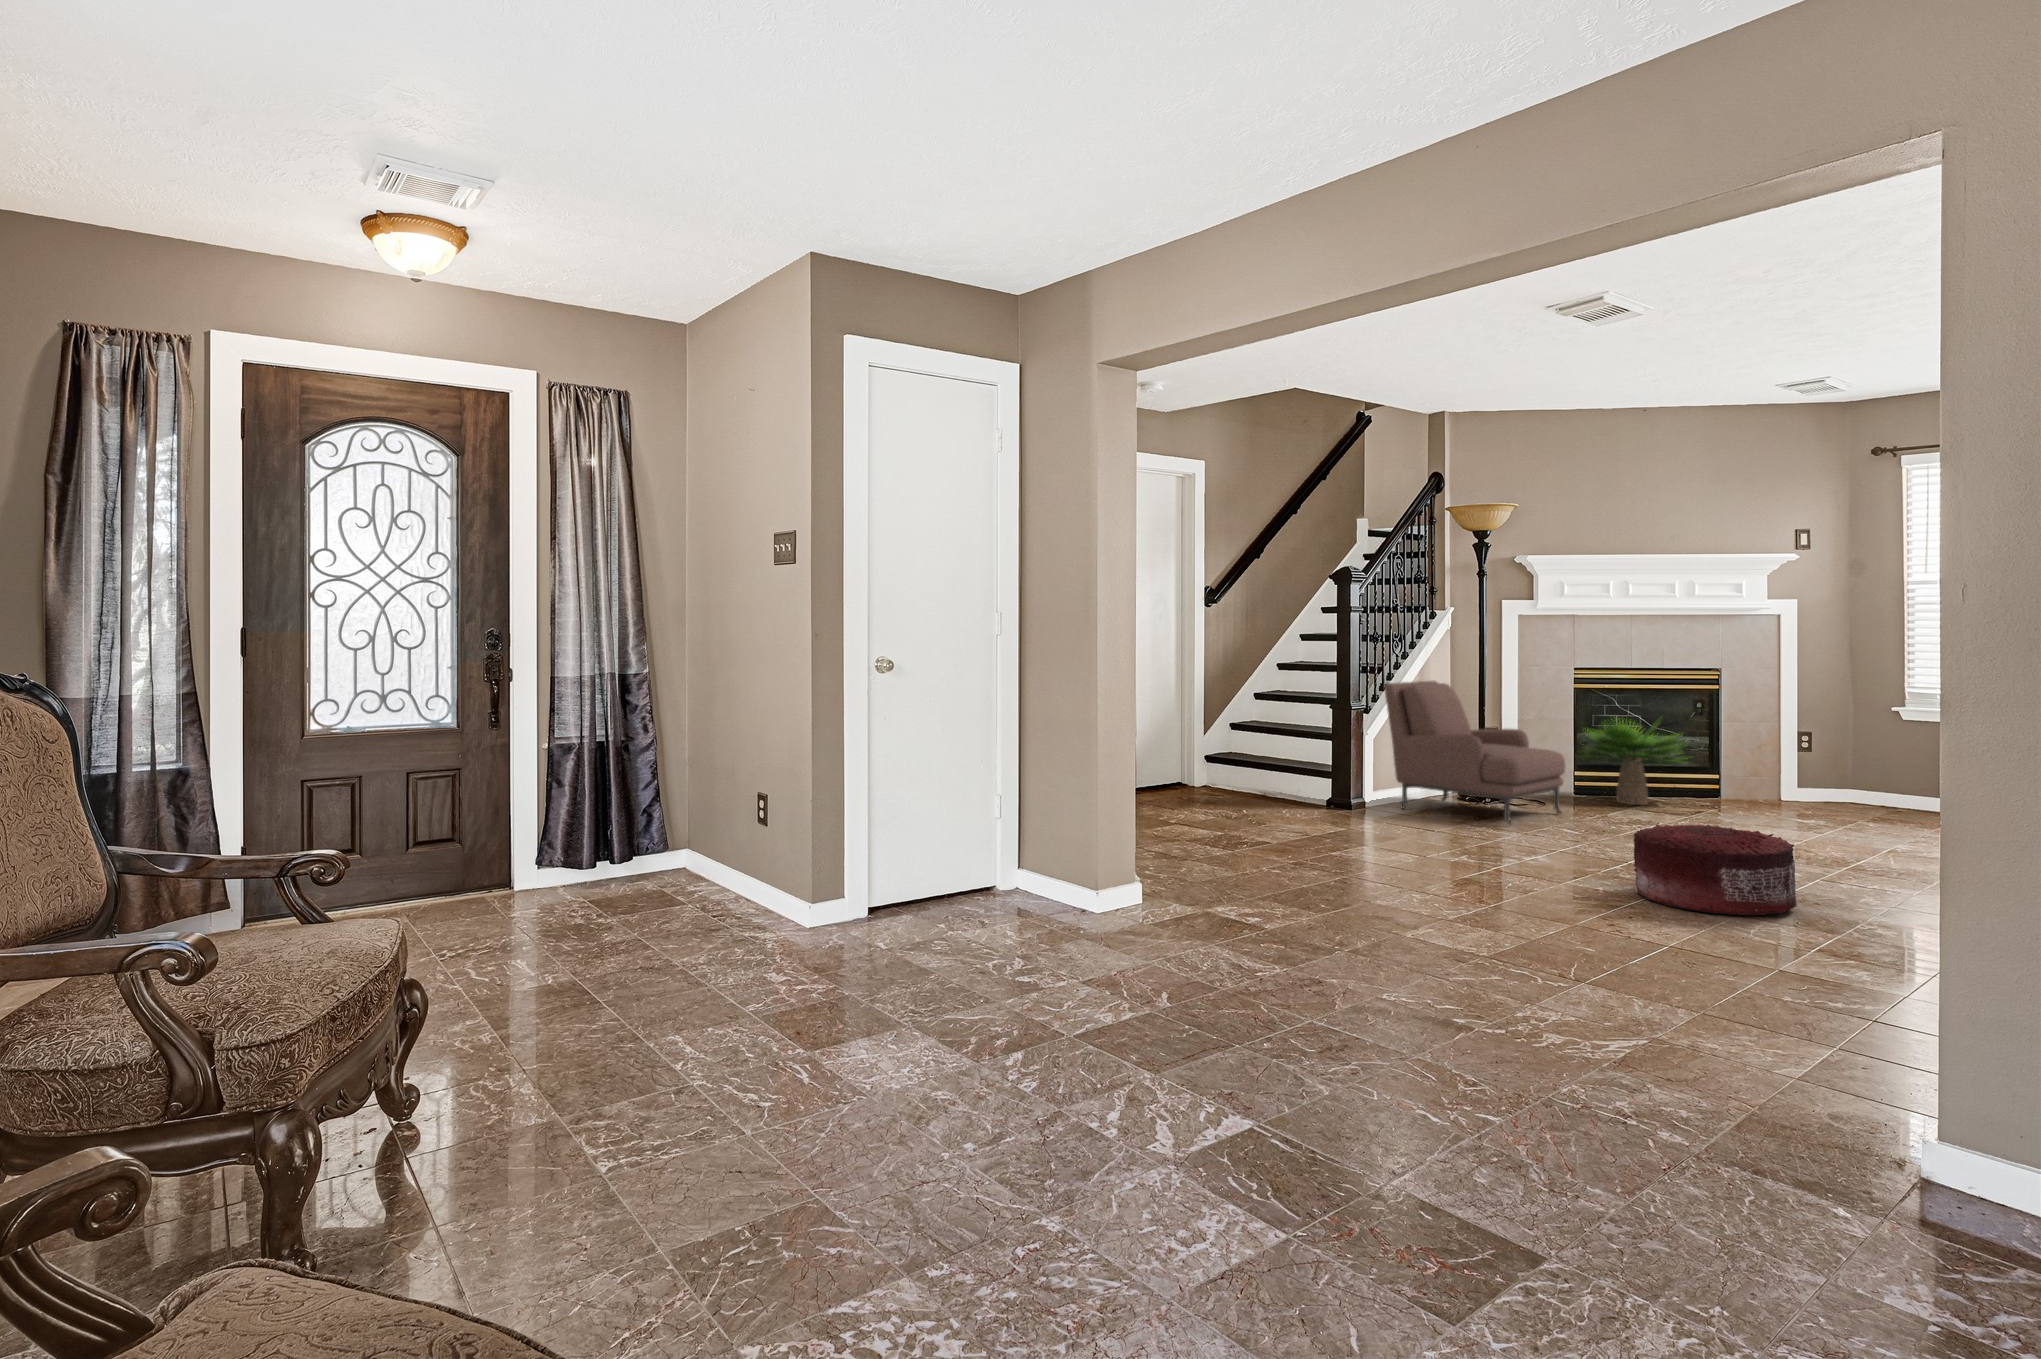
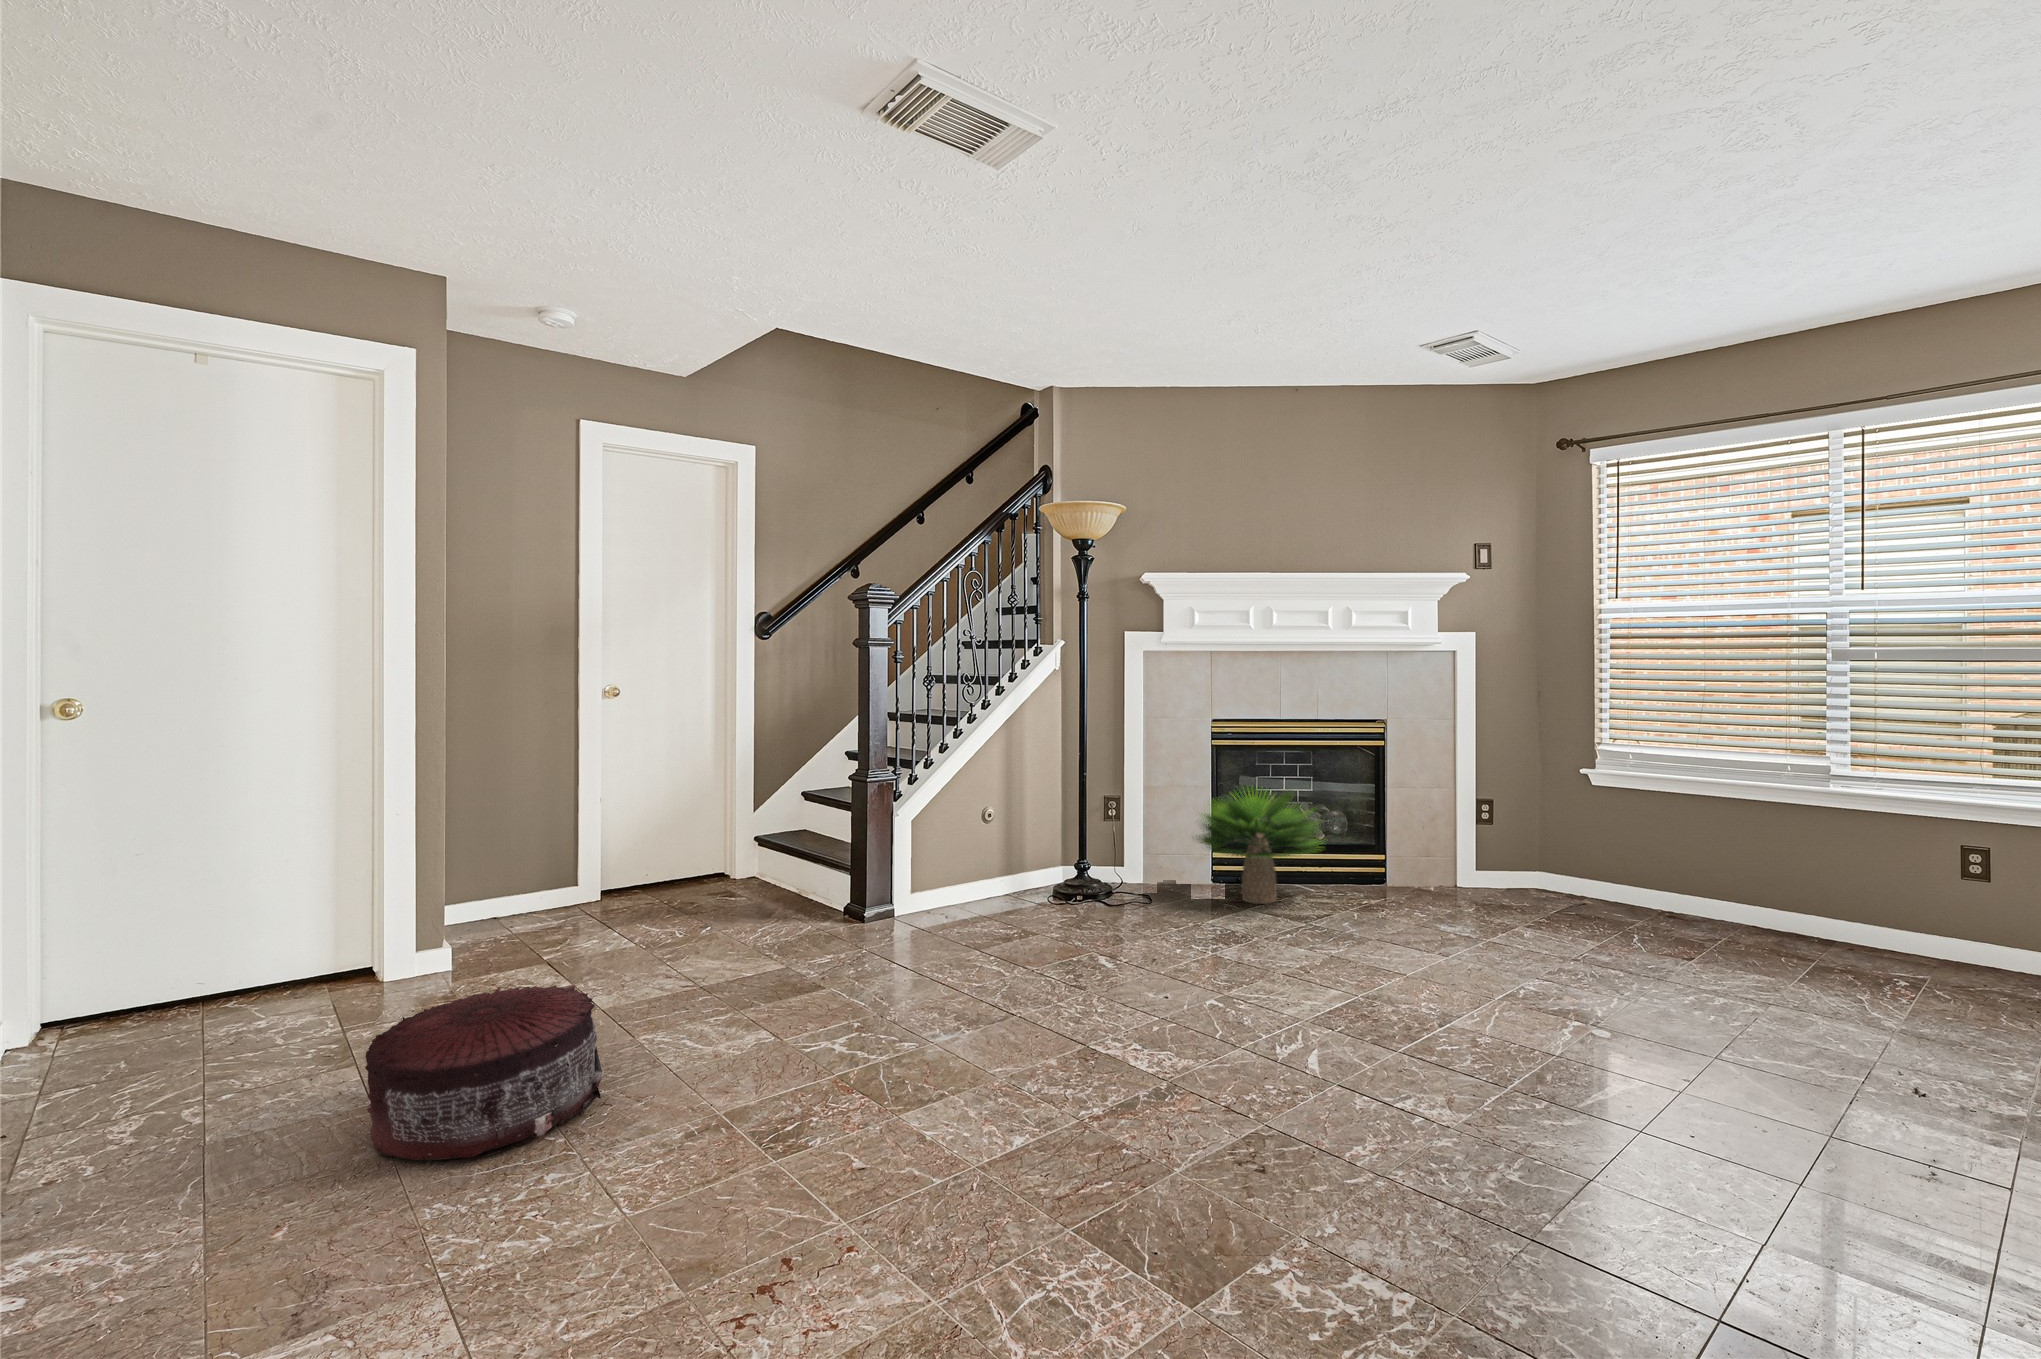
armchair: present [1384,681,1565,825] -> none [917,742,1135,963]
pouf: present [1634,824,1797,915] -> present [365,985,602,1160]

